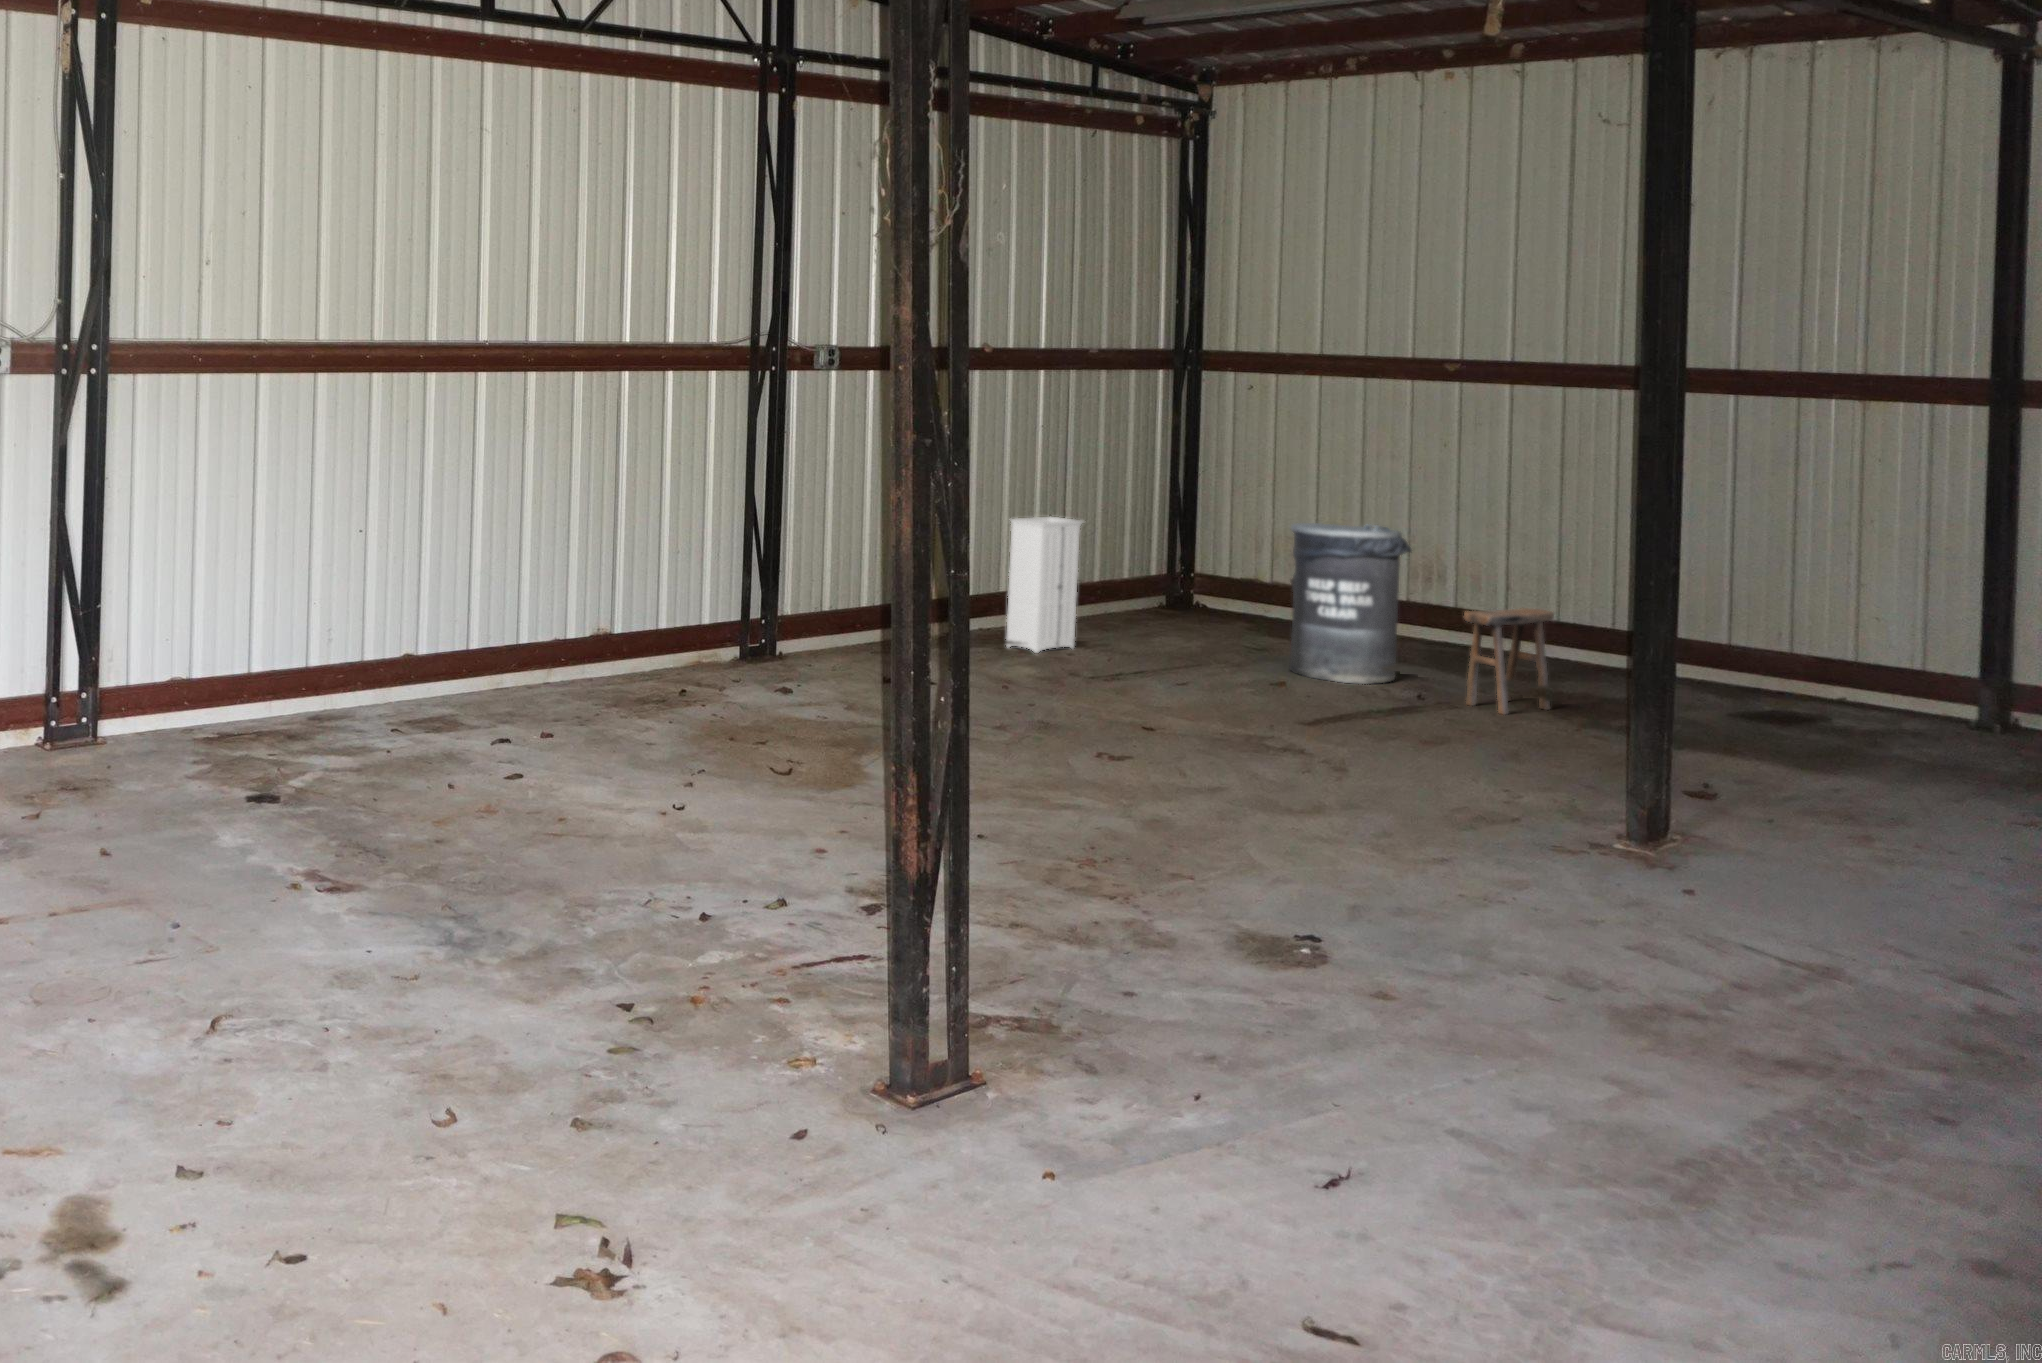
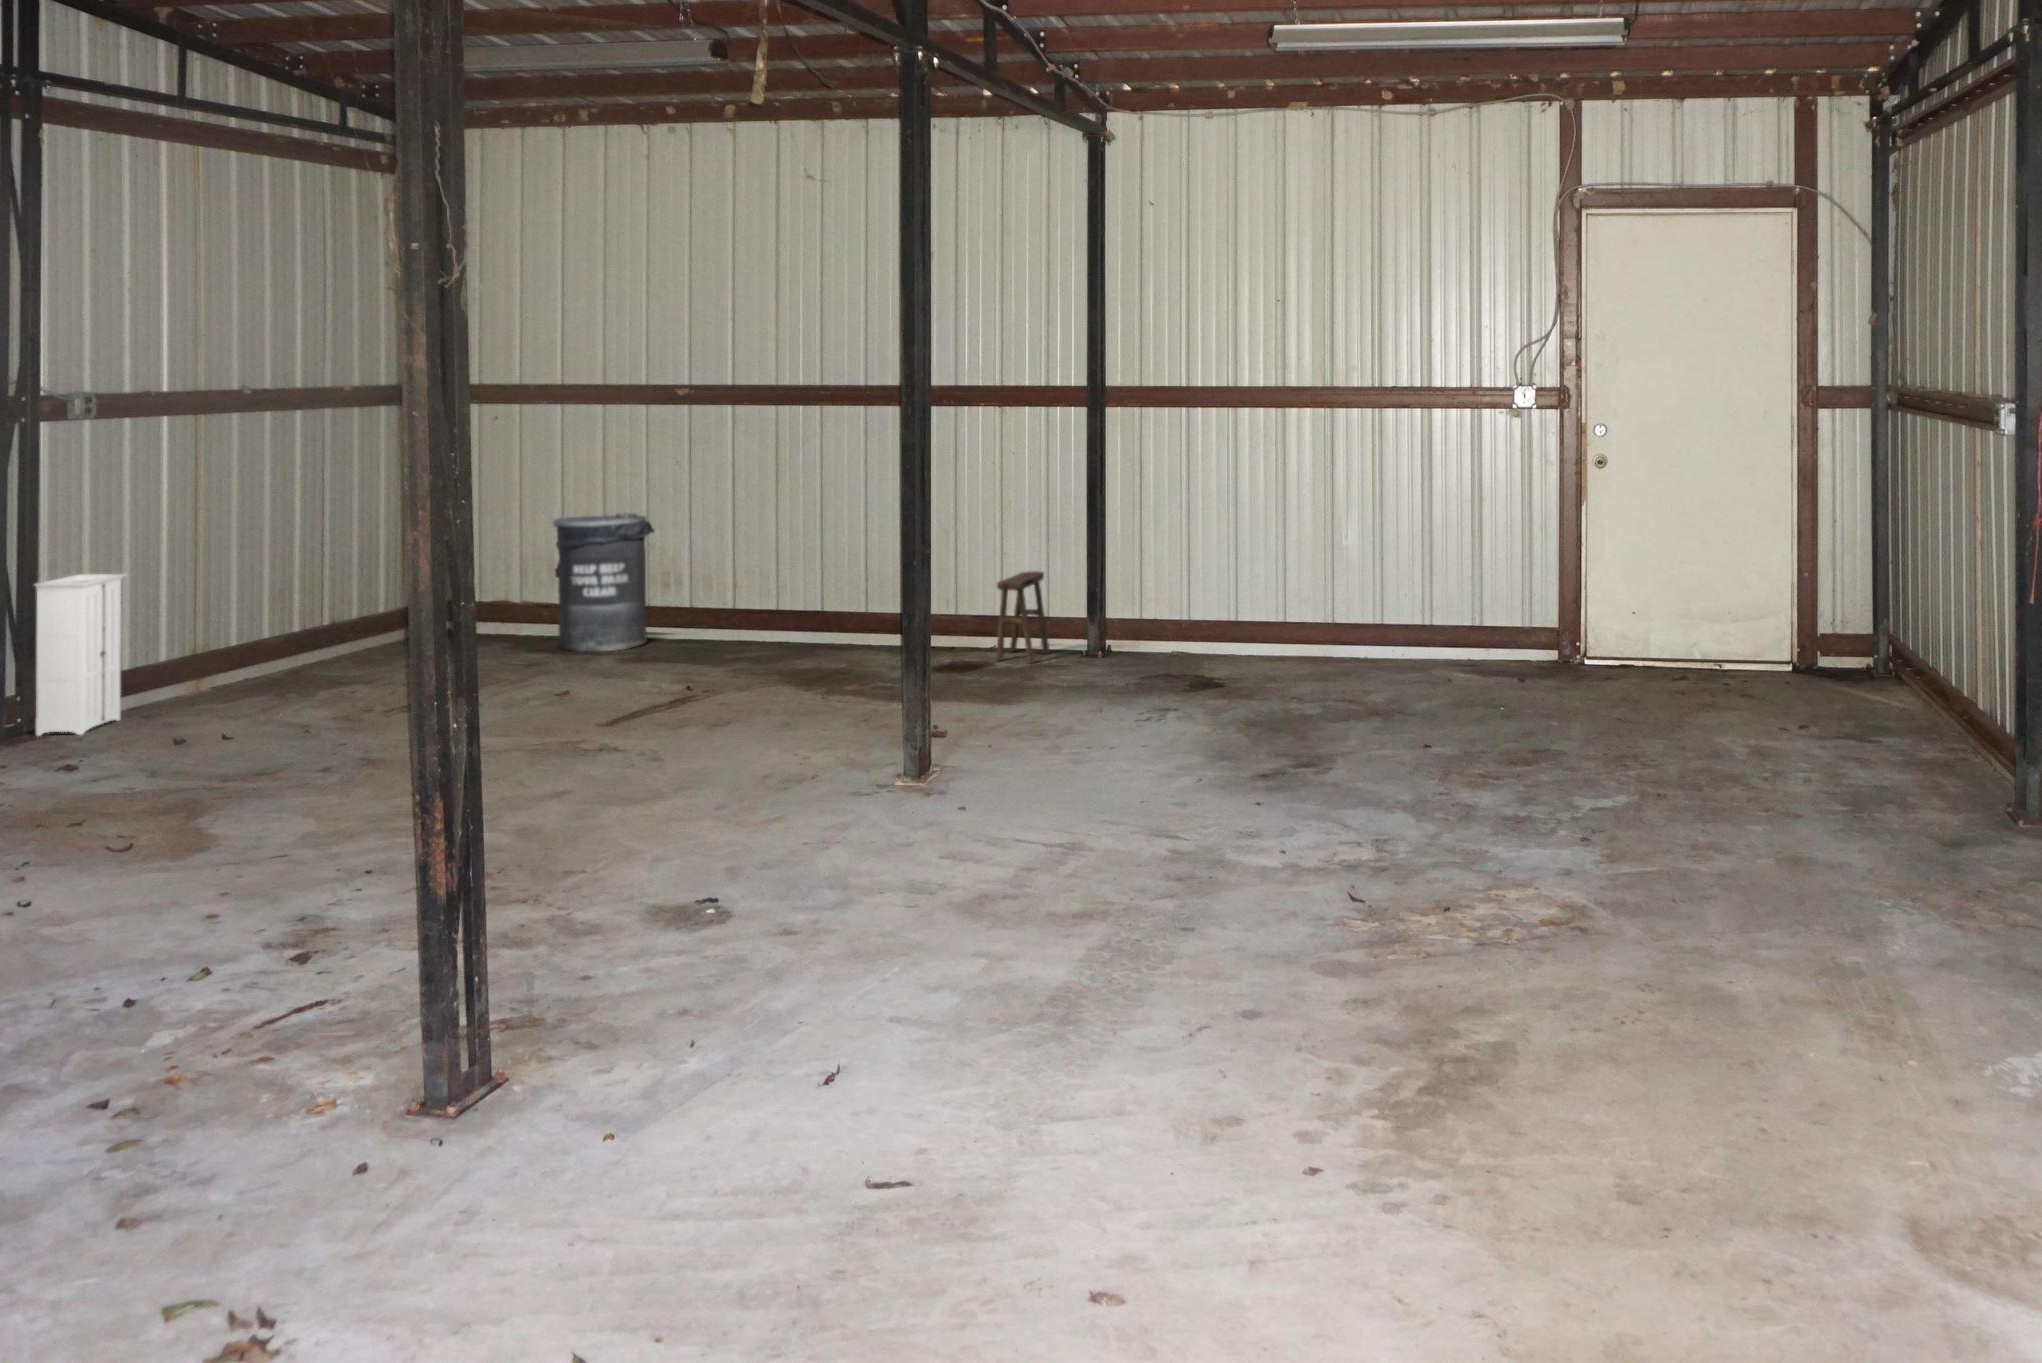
storage cabinet: present [1007,516,1083,653] -> present [35,573,127,736]
stool: present [1463,608,1554,714] -> present [996,571,1049,664]

